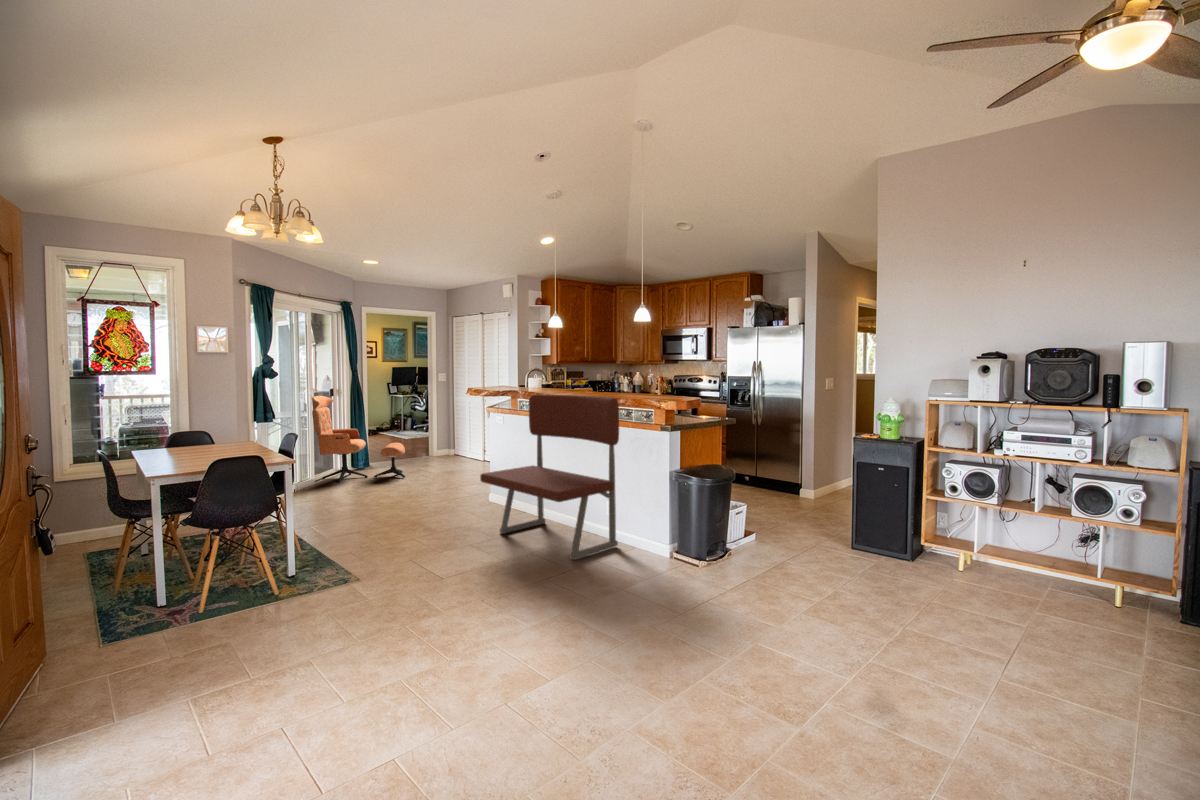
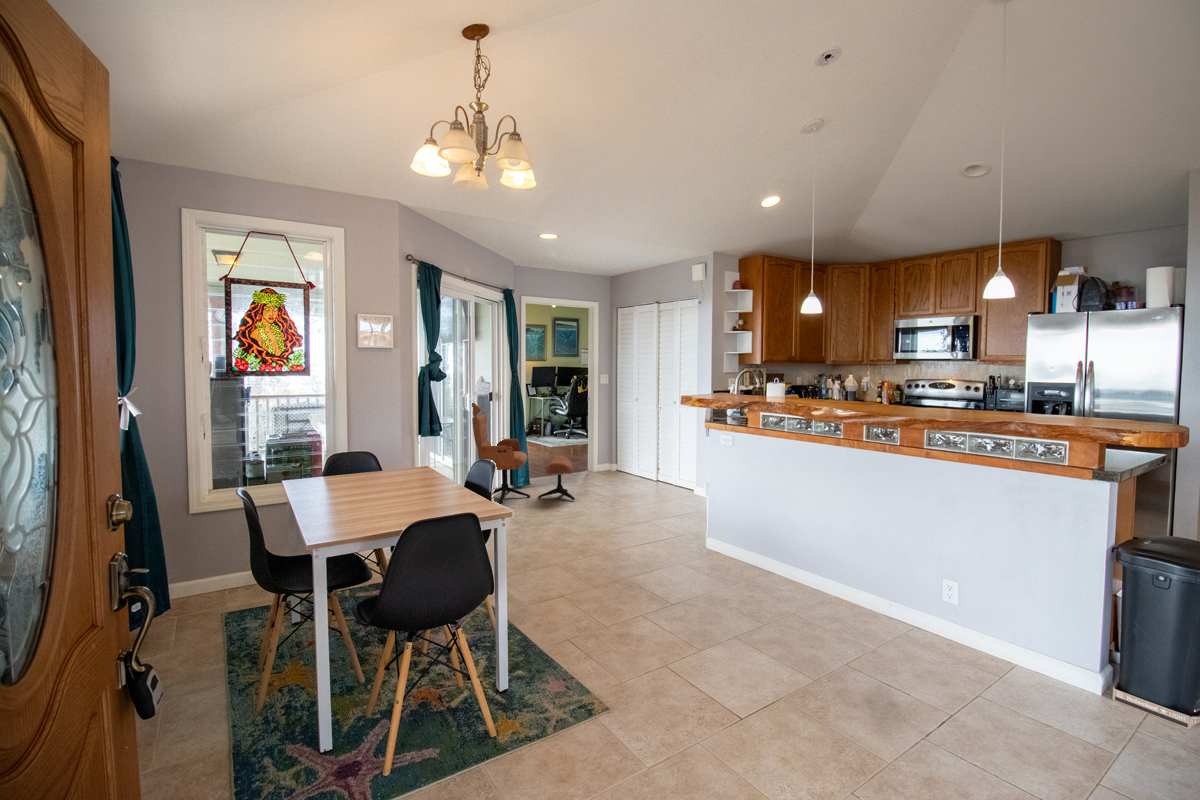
bench: present [480,394,619,560] -> none [744,407,1010,694]

